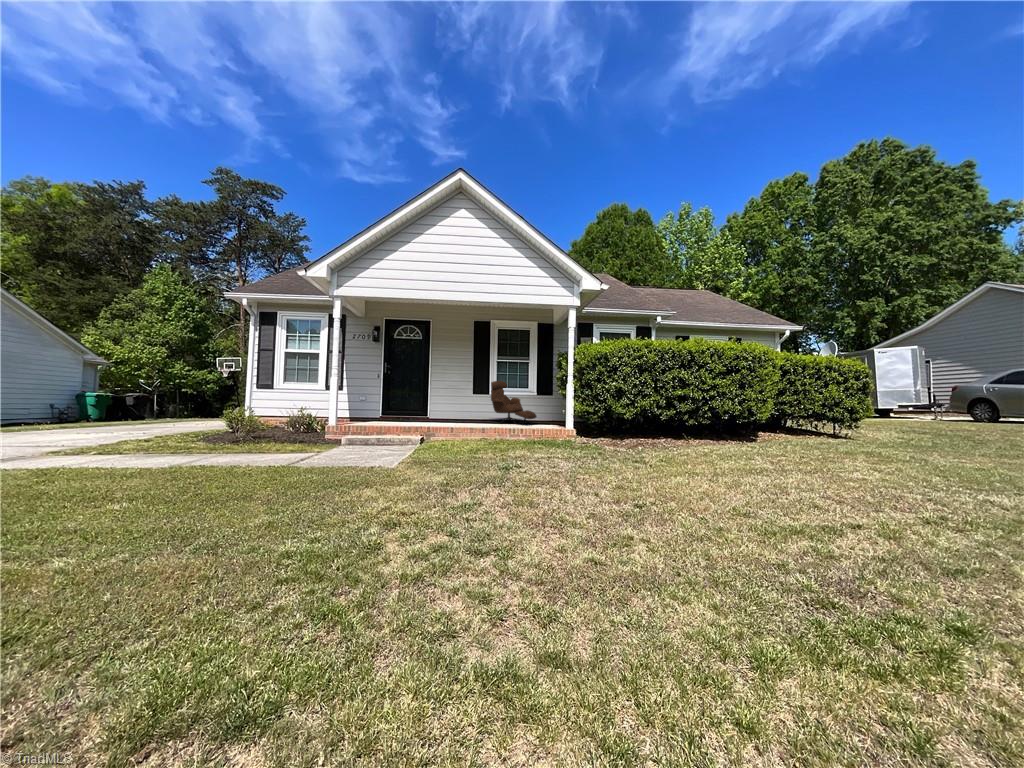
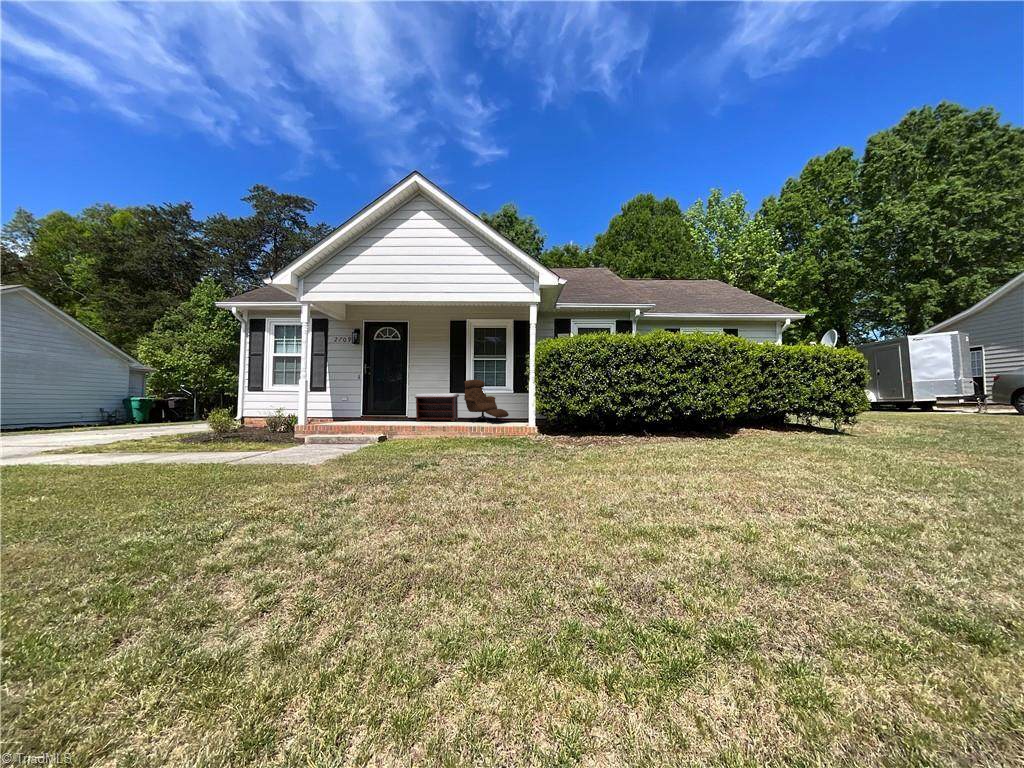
bench: none [440,394,483,422] -> present [415,393,459,422]

